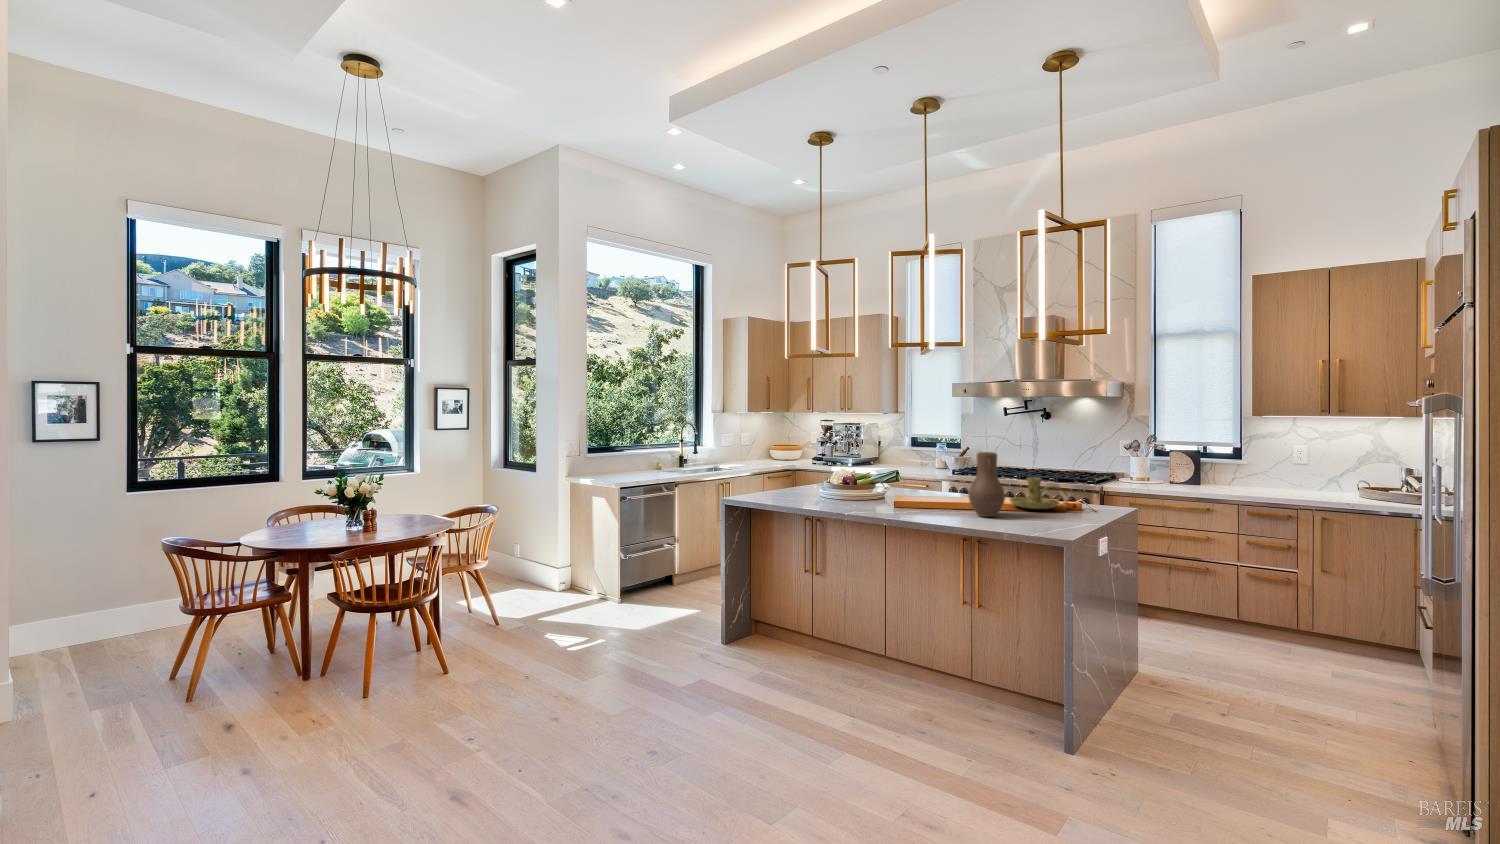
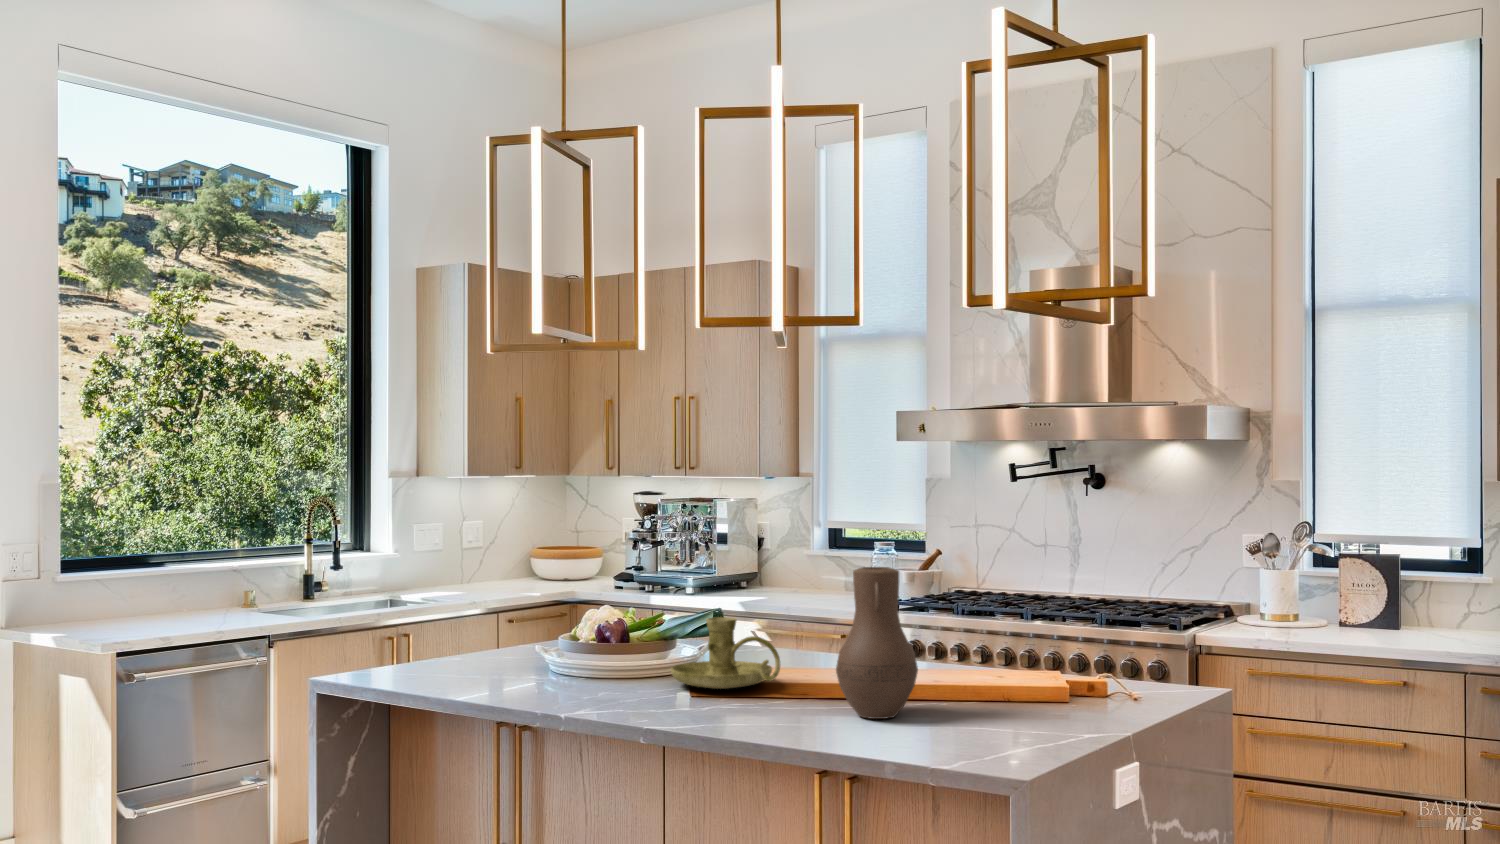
candle holder: present [1010,477,1069,509] -> present [671,617,780,689]

